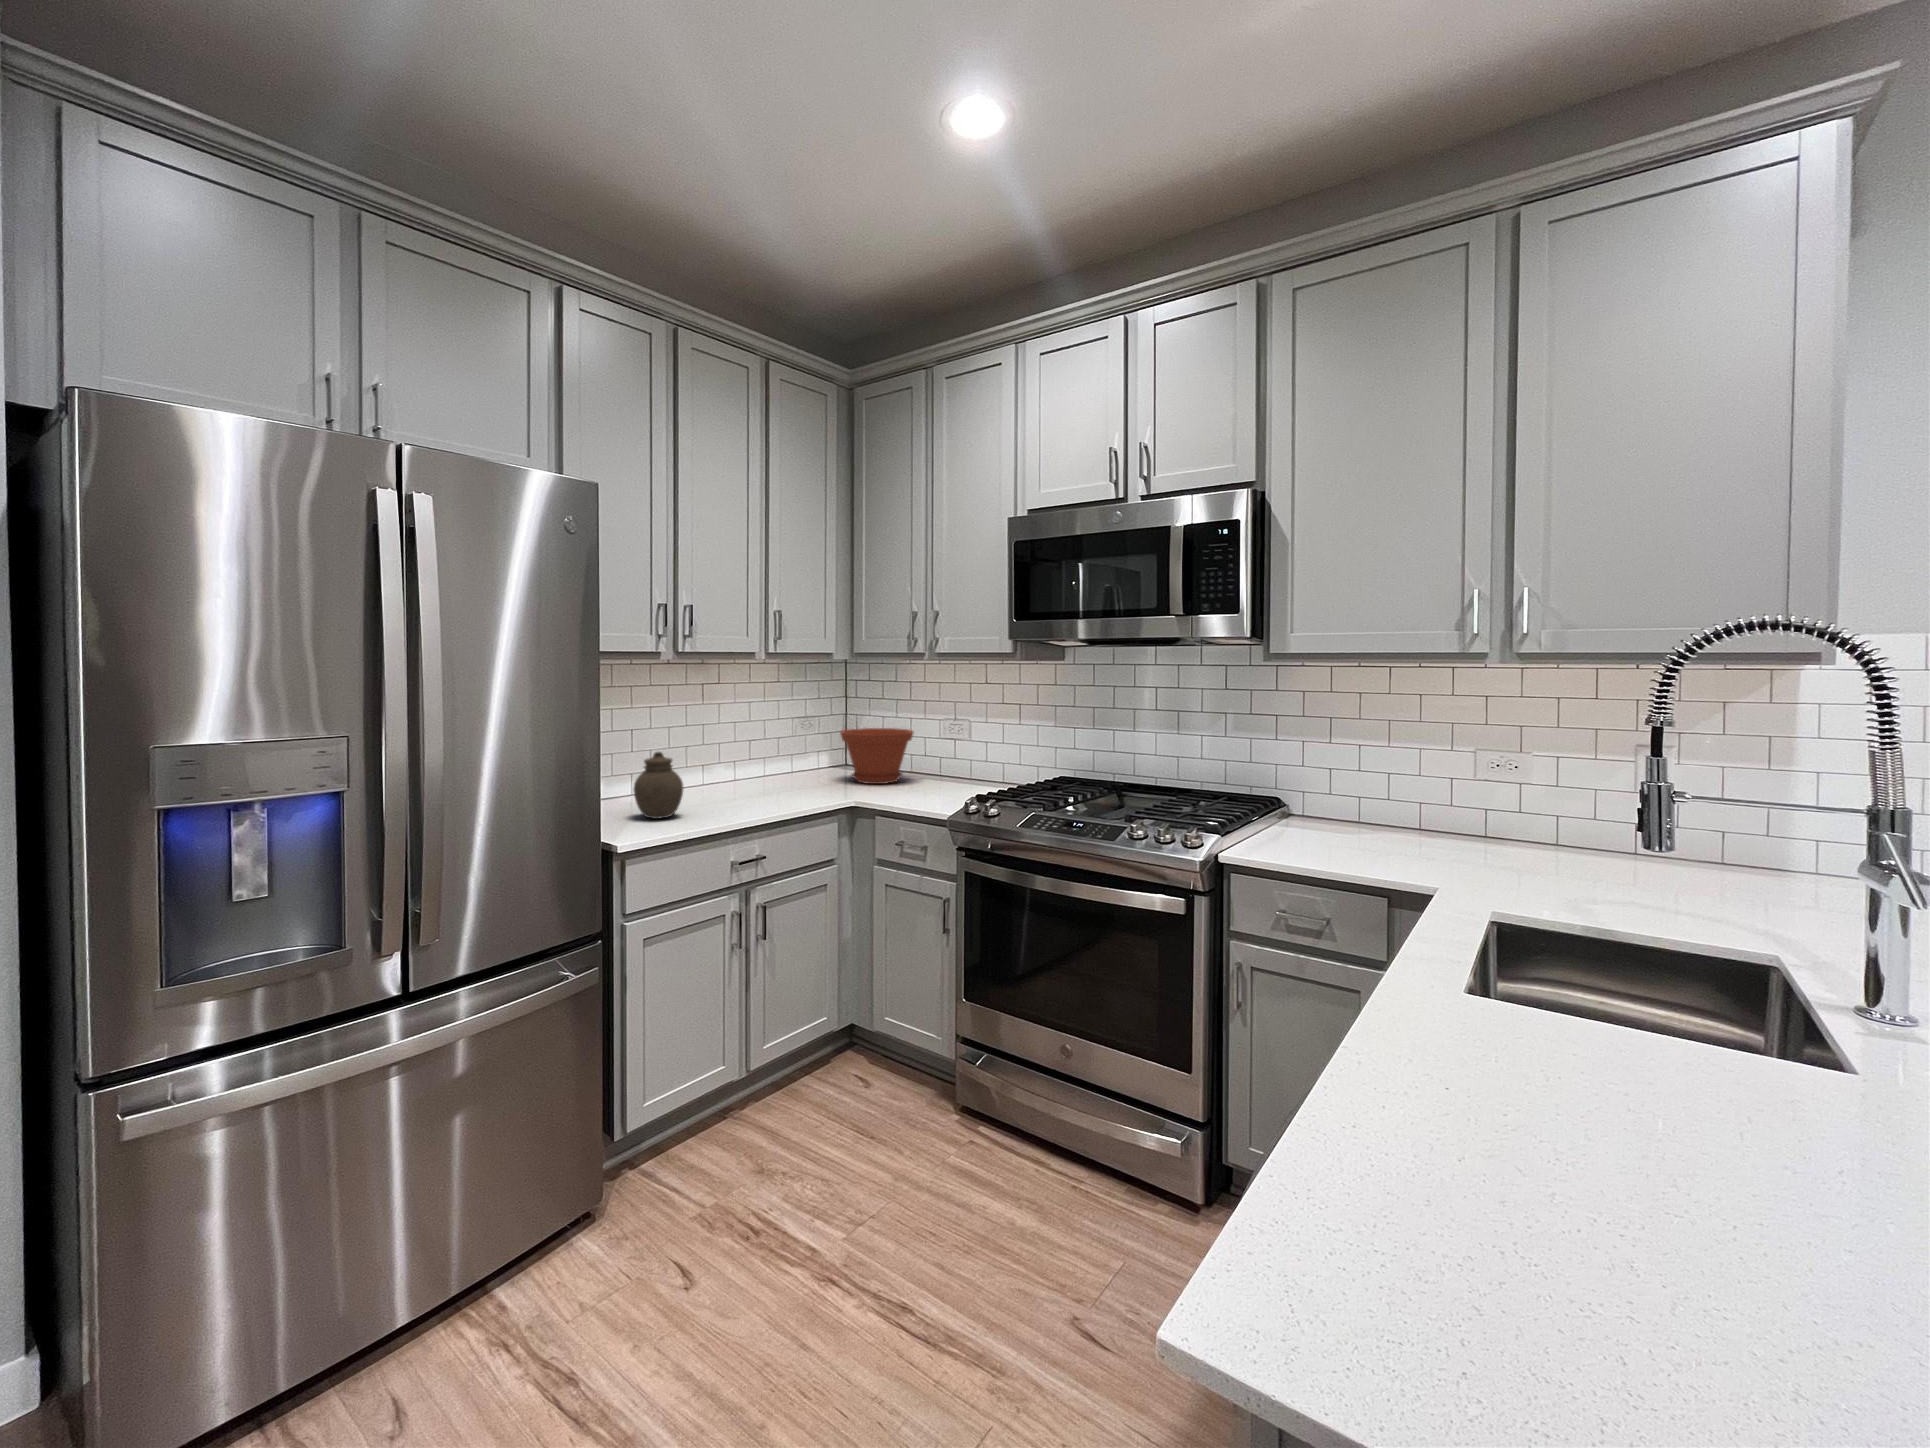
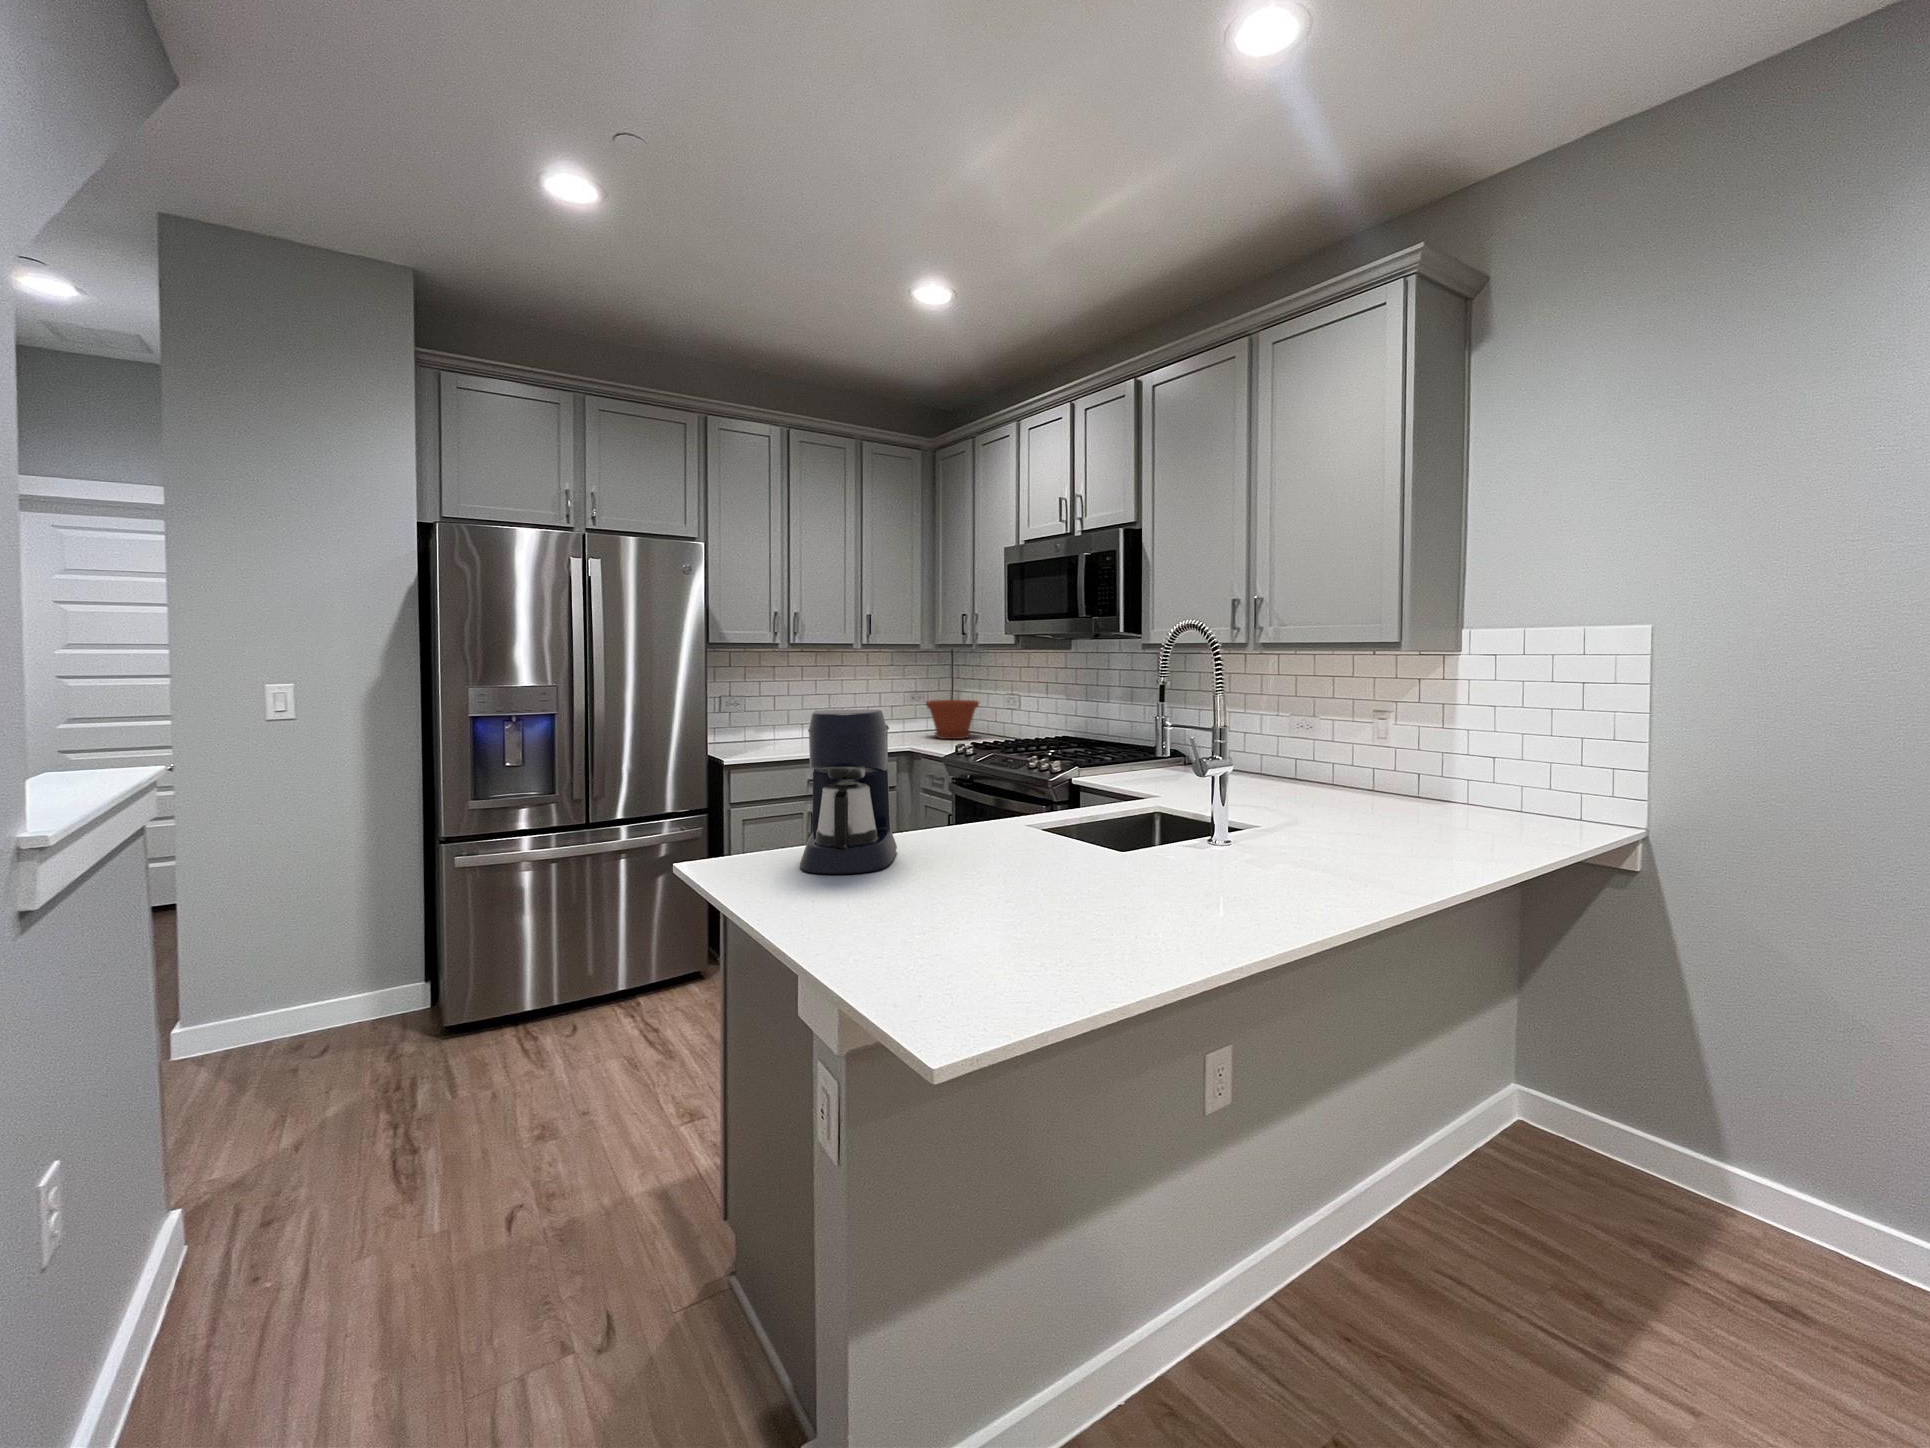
jar: present [633,752,683,819] -> none [753,707,785,749]
coffee maker: none [1357,819,1726,1317] -> present [800,710,897,874]

